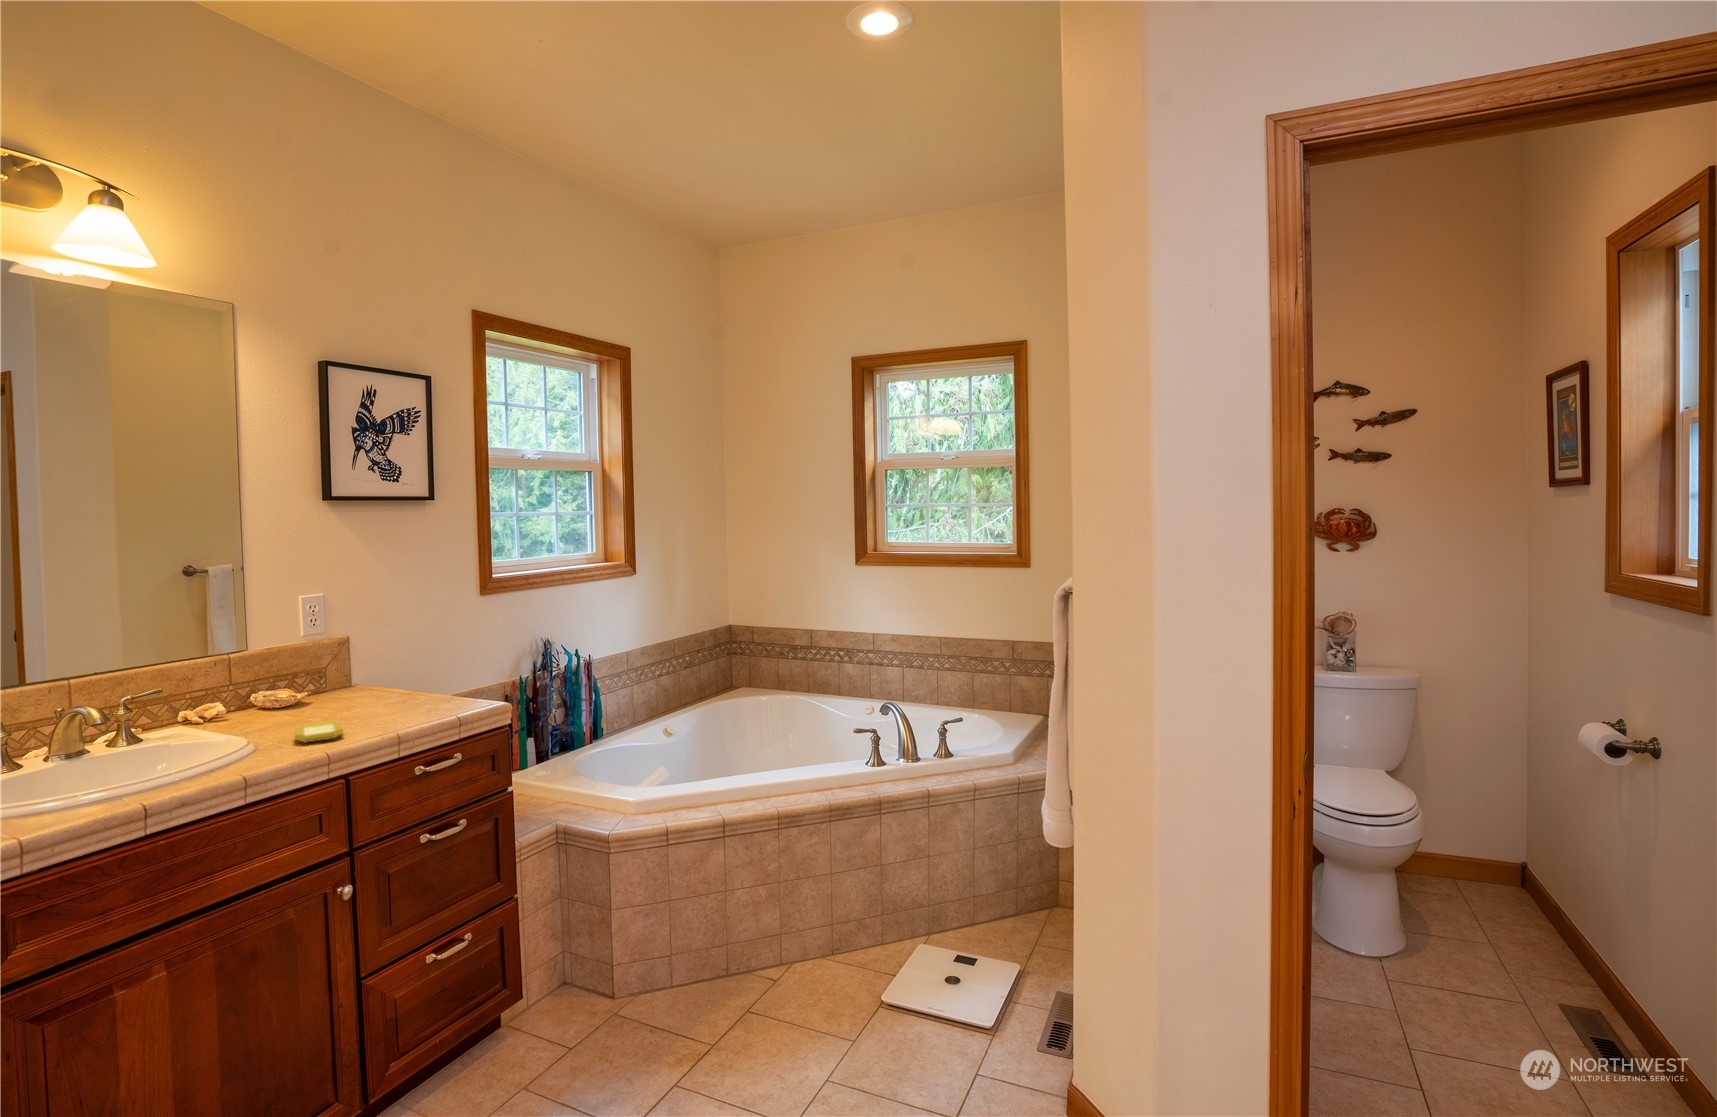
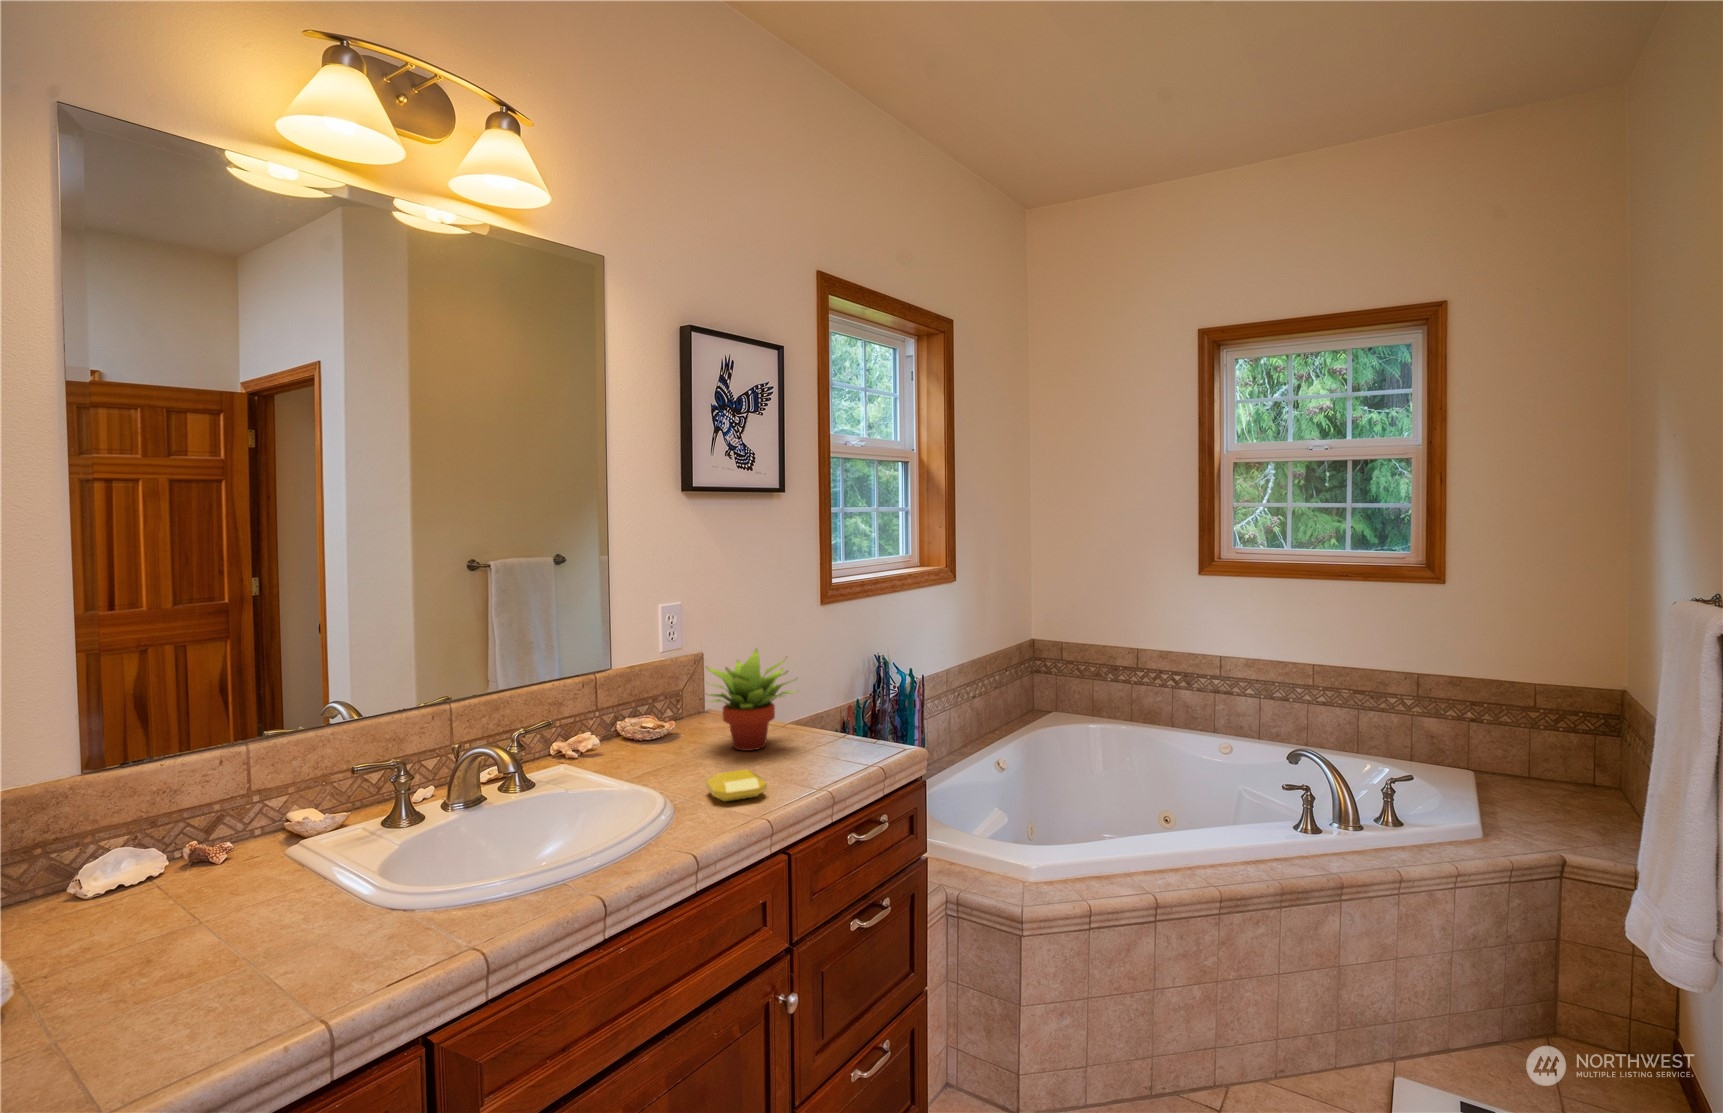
succulent plant: none [317,631,404,712] -> present [706,649,795,751]

